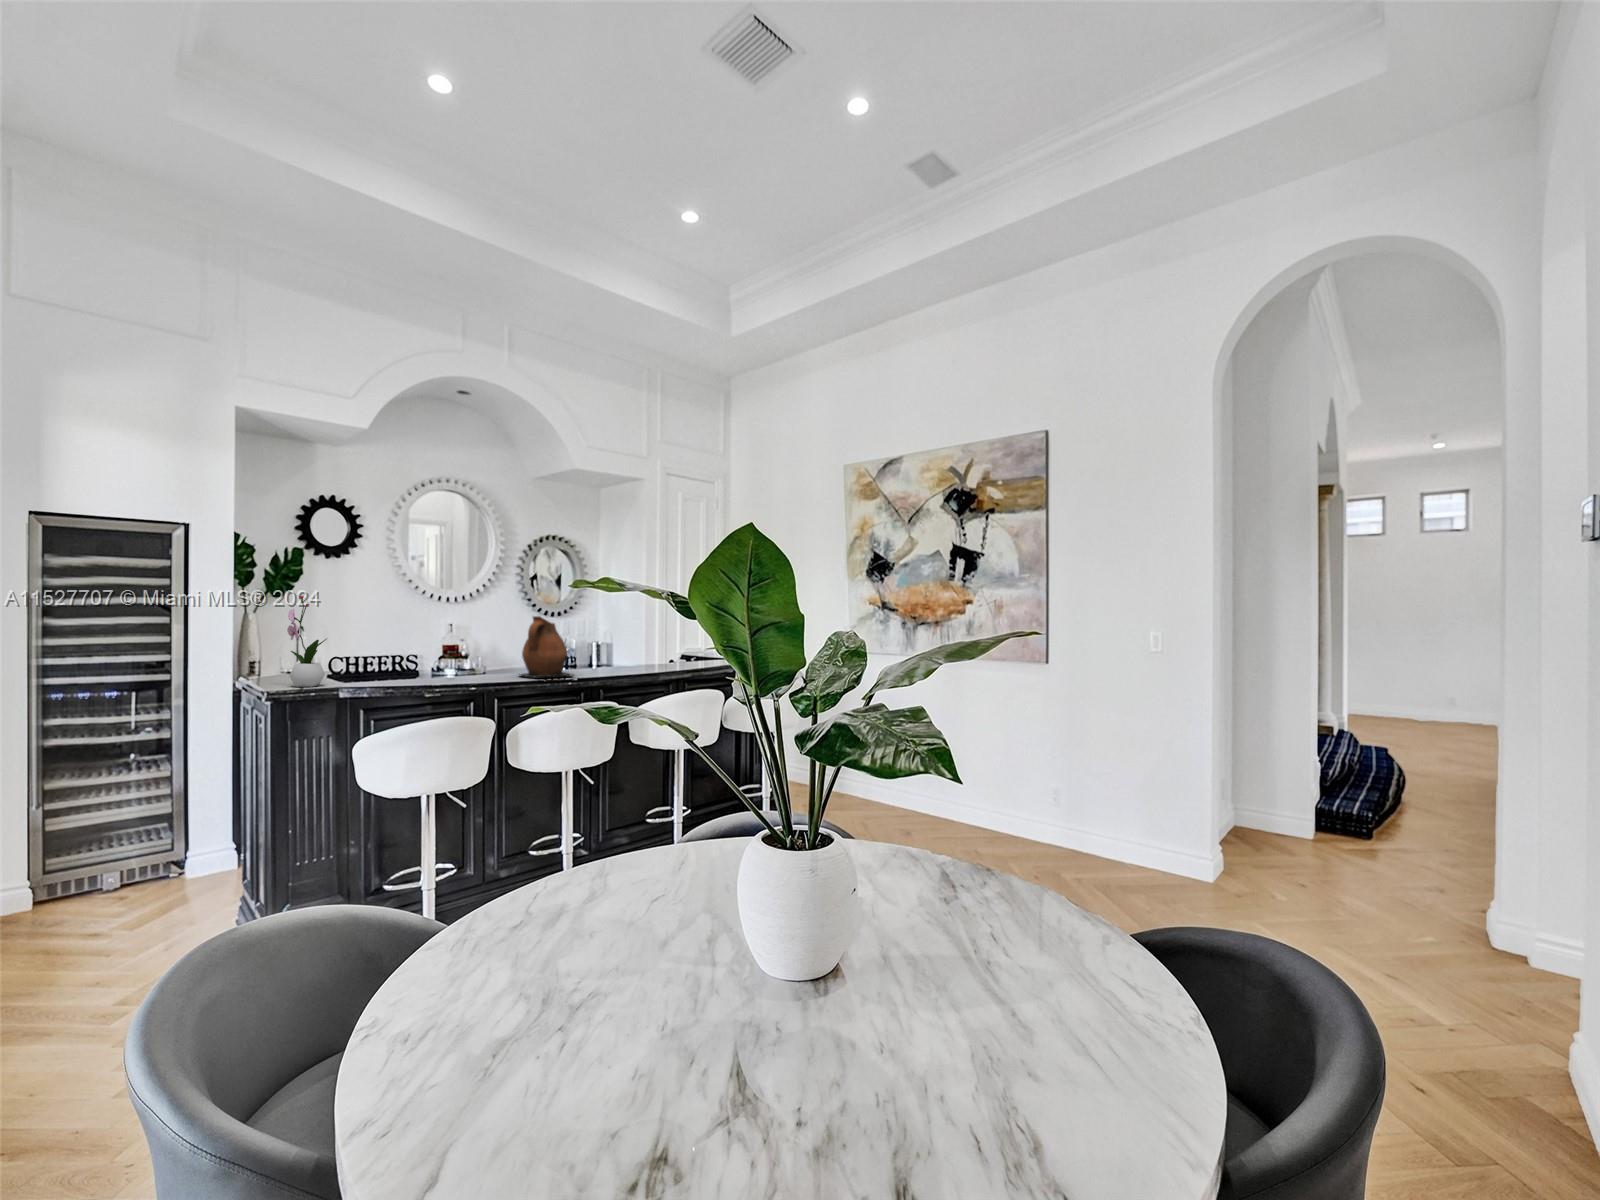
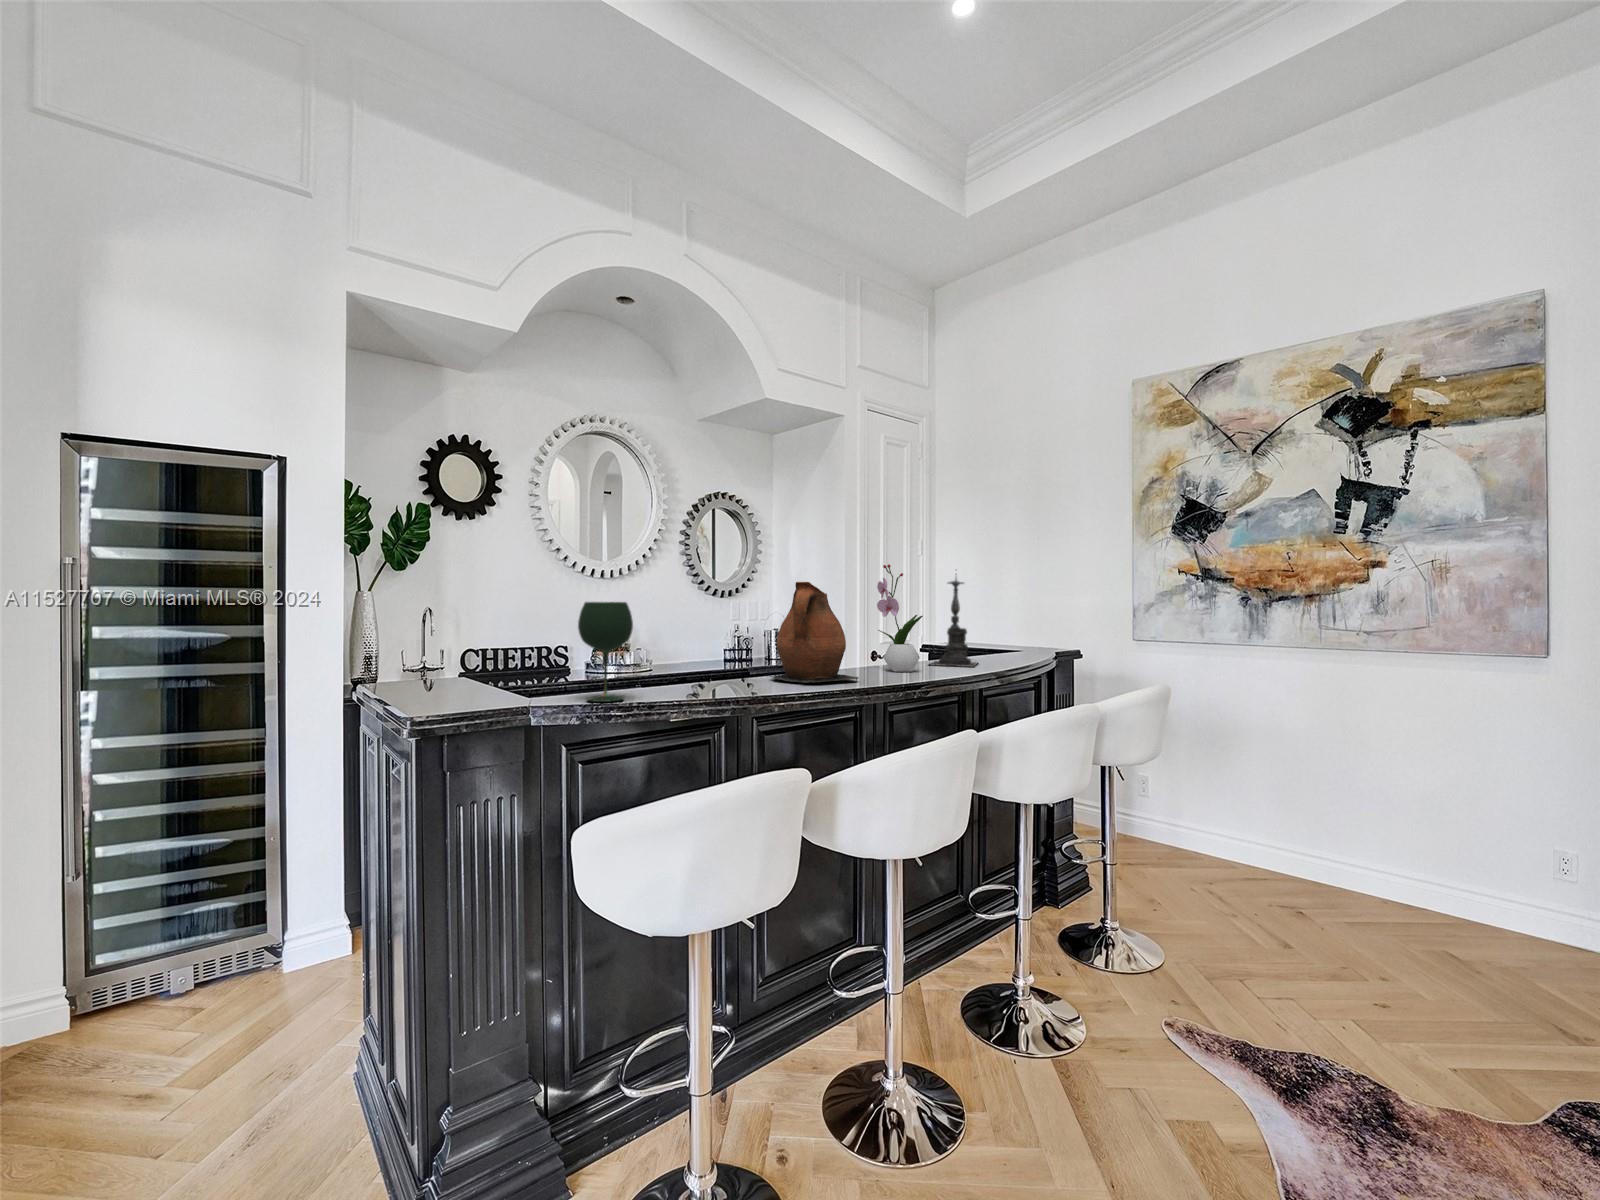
flower arrangement: present [287,596,326,687] -> present [877,564,923,672]
candle holder: none [649,604,689,669] -> present [930,579,978,667]
wine glass: none [378,630,412,687] -> present [578,602,633,702]

